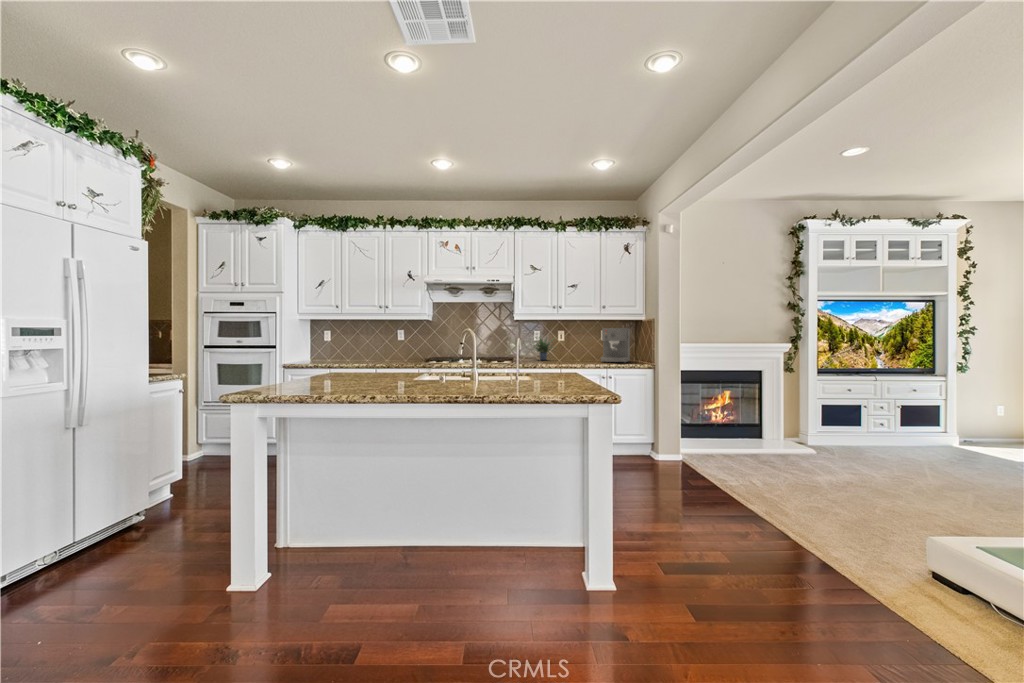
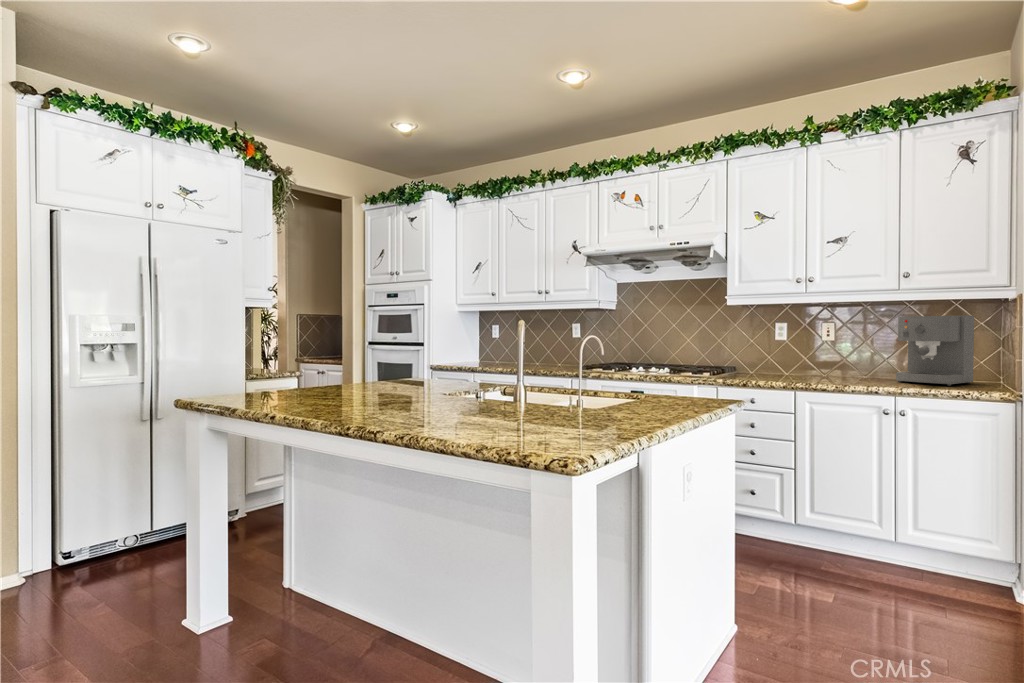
potted plant: present [534,337,556,360] -> none [753,321,819,374]

